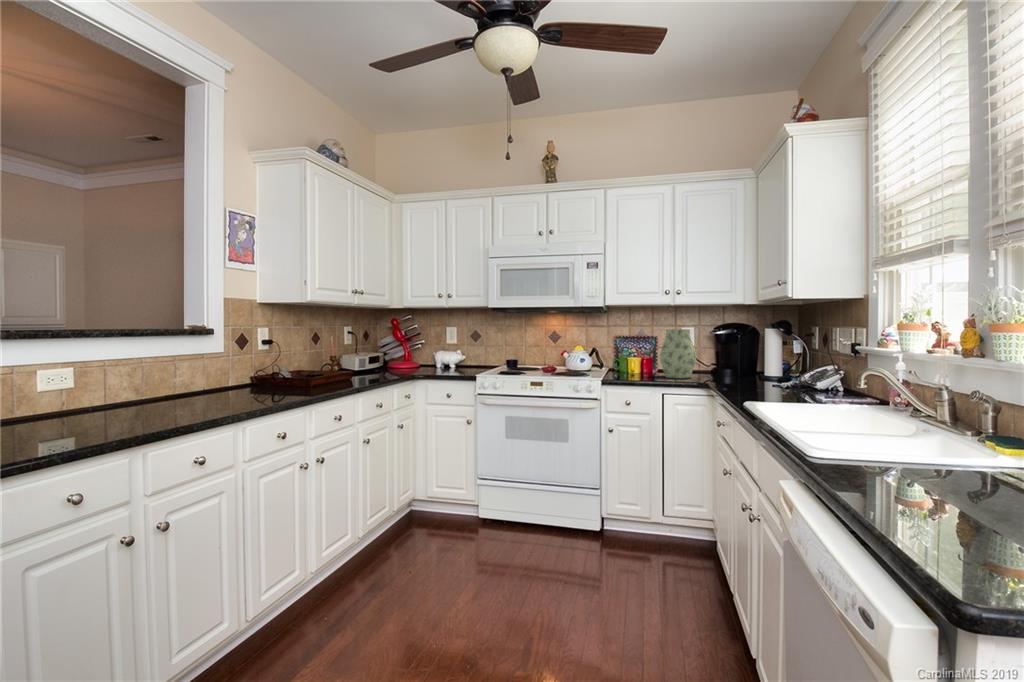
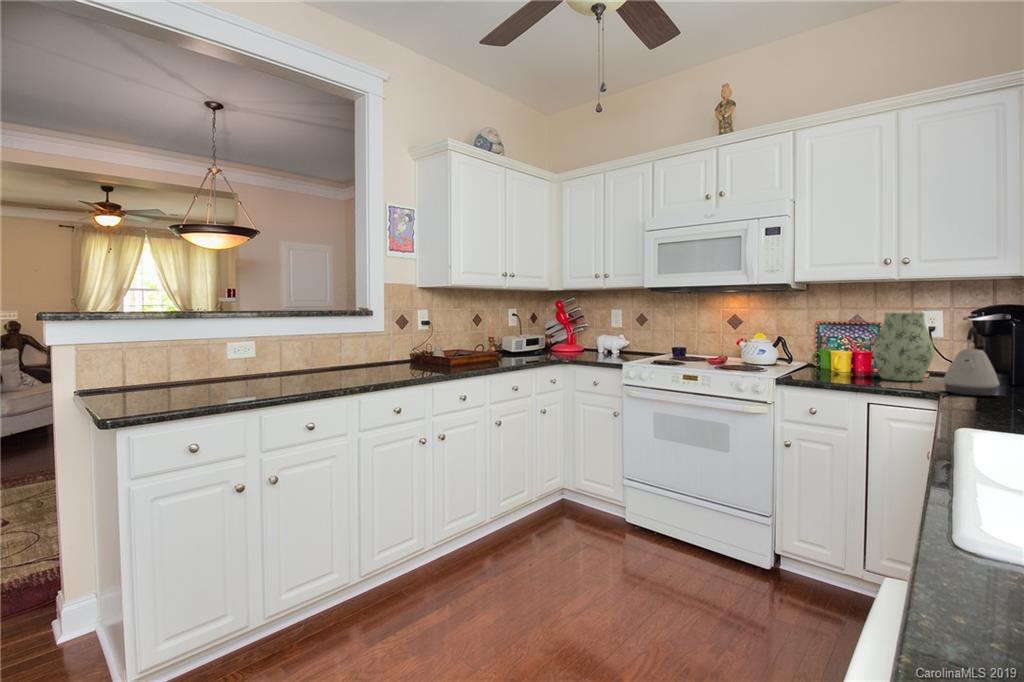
kettle: none [710,339,742,385] -> present [943,327,999,396]

